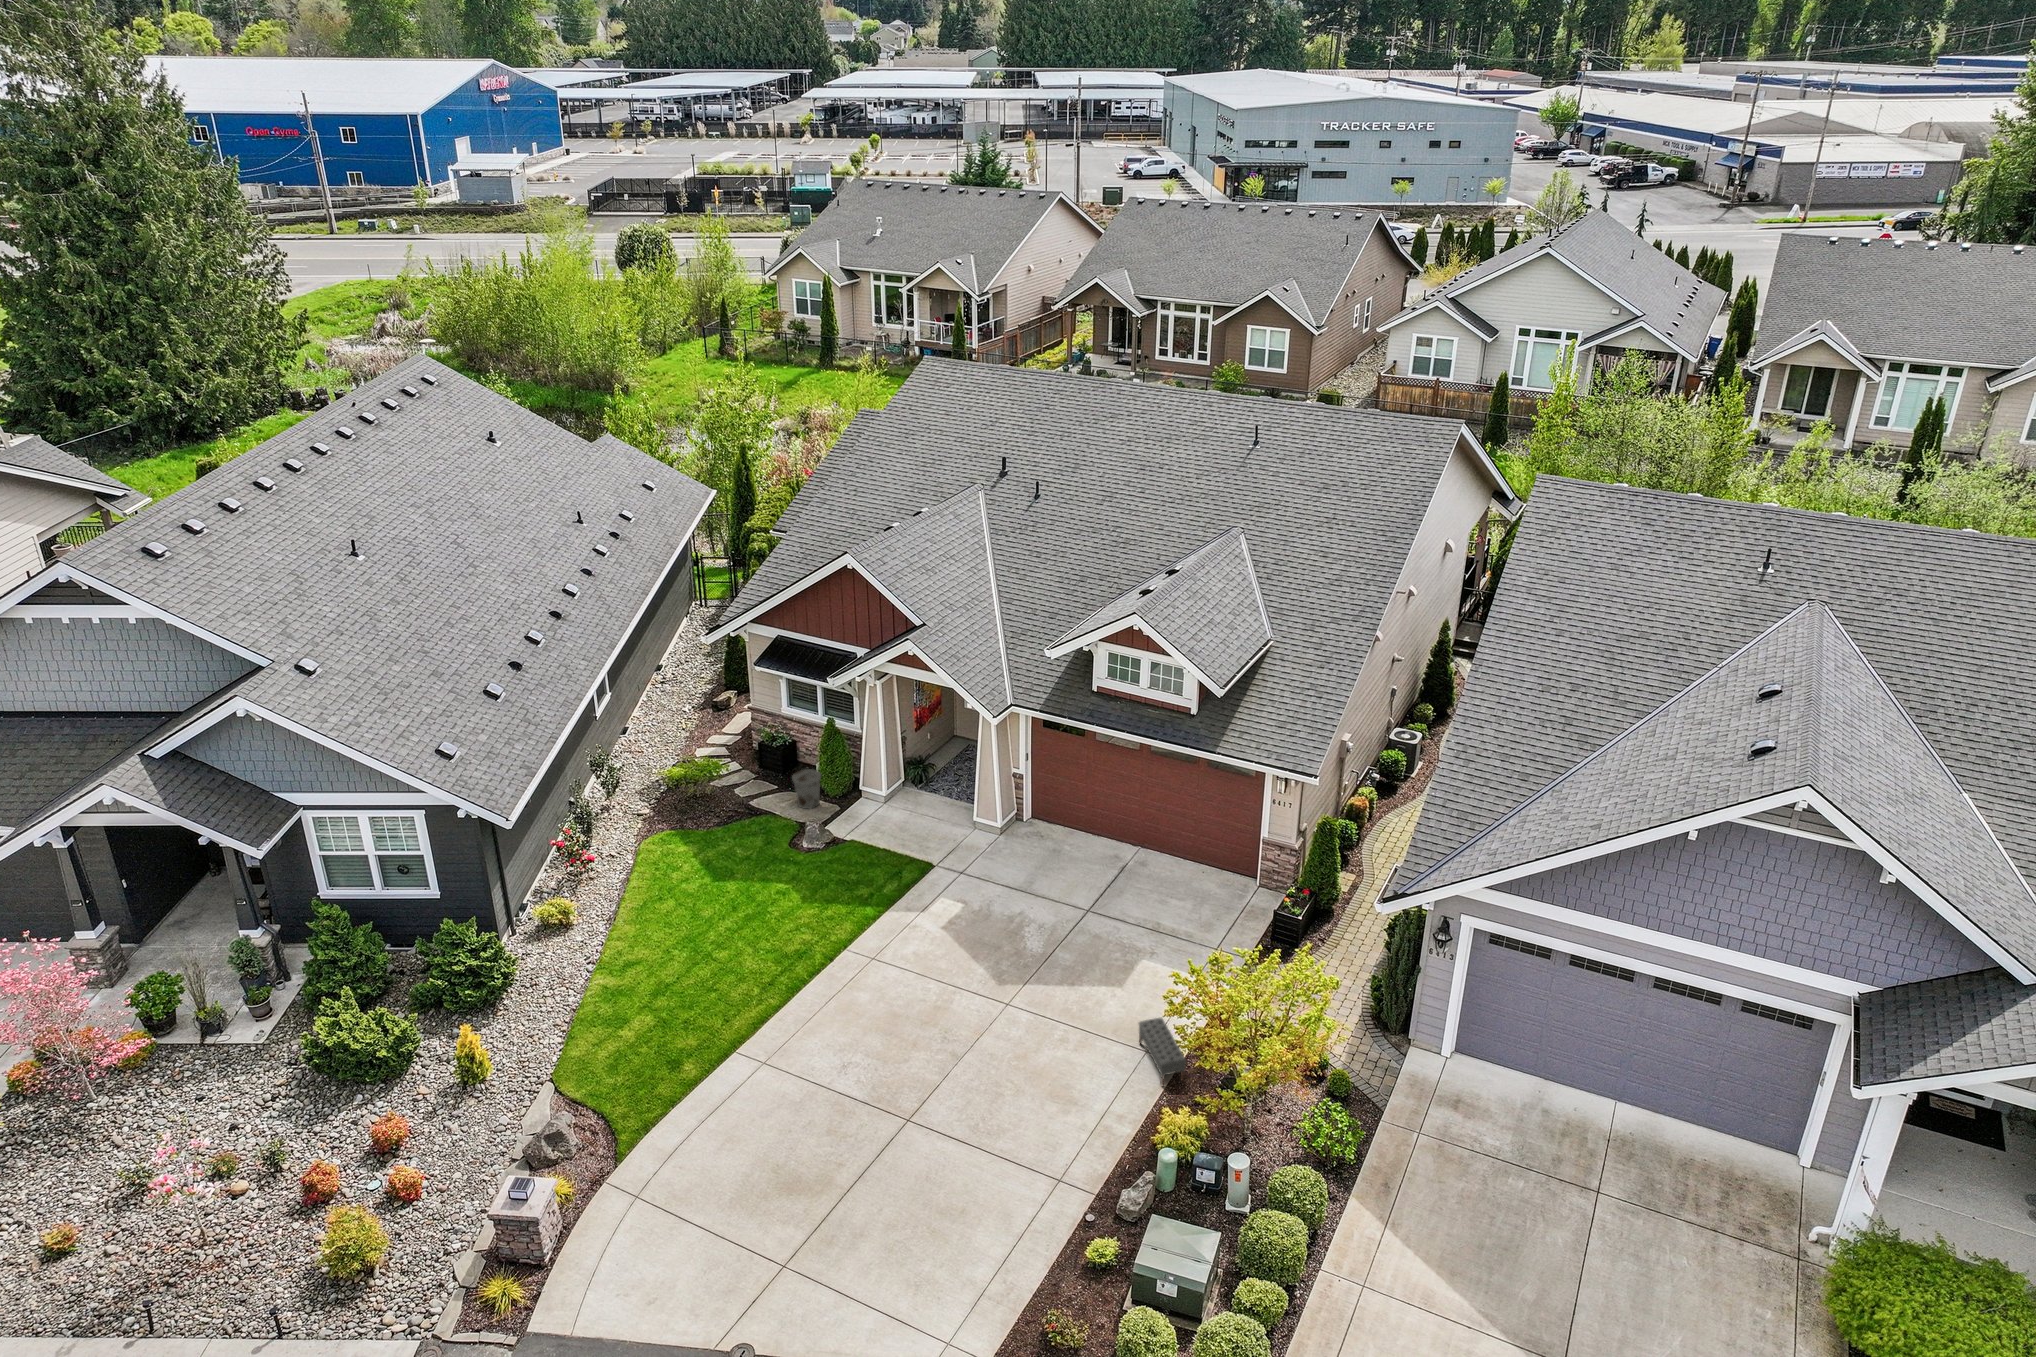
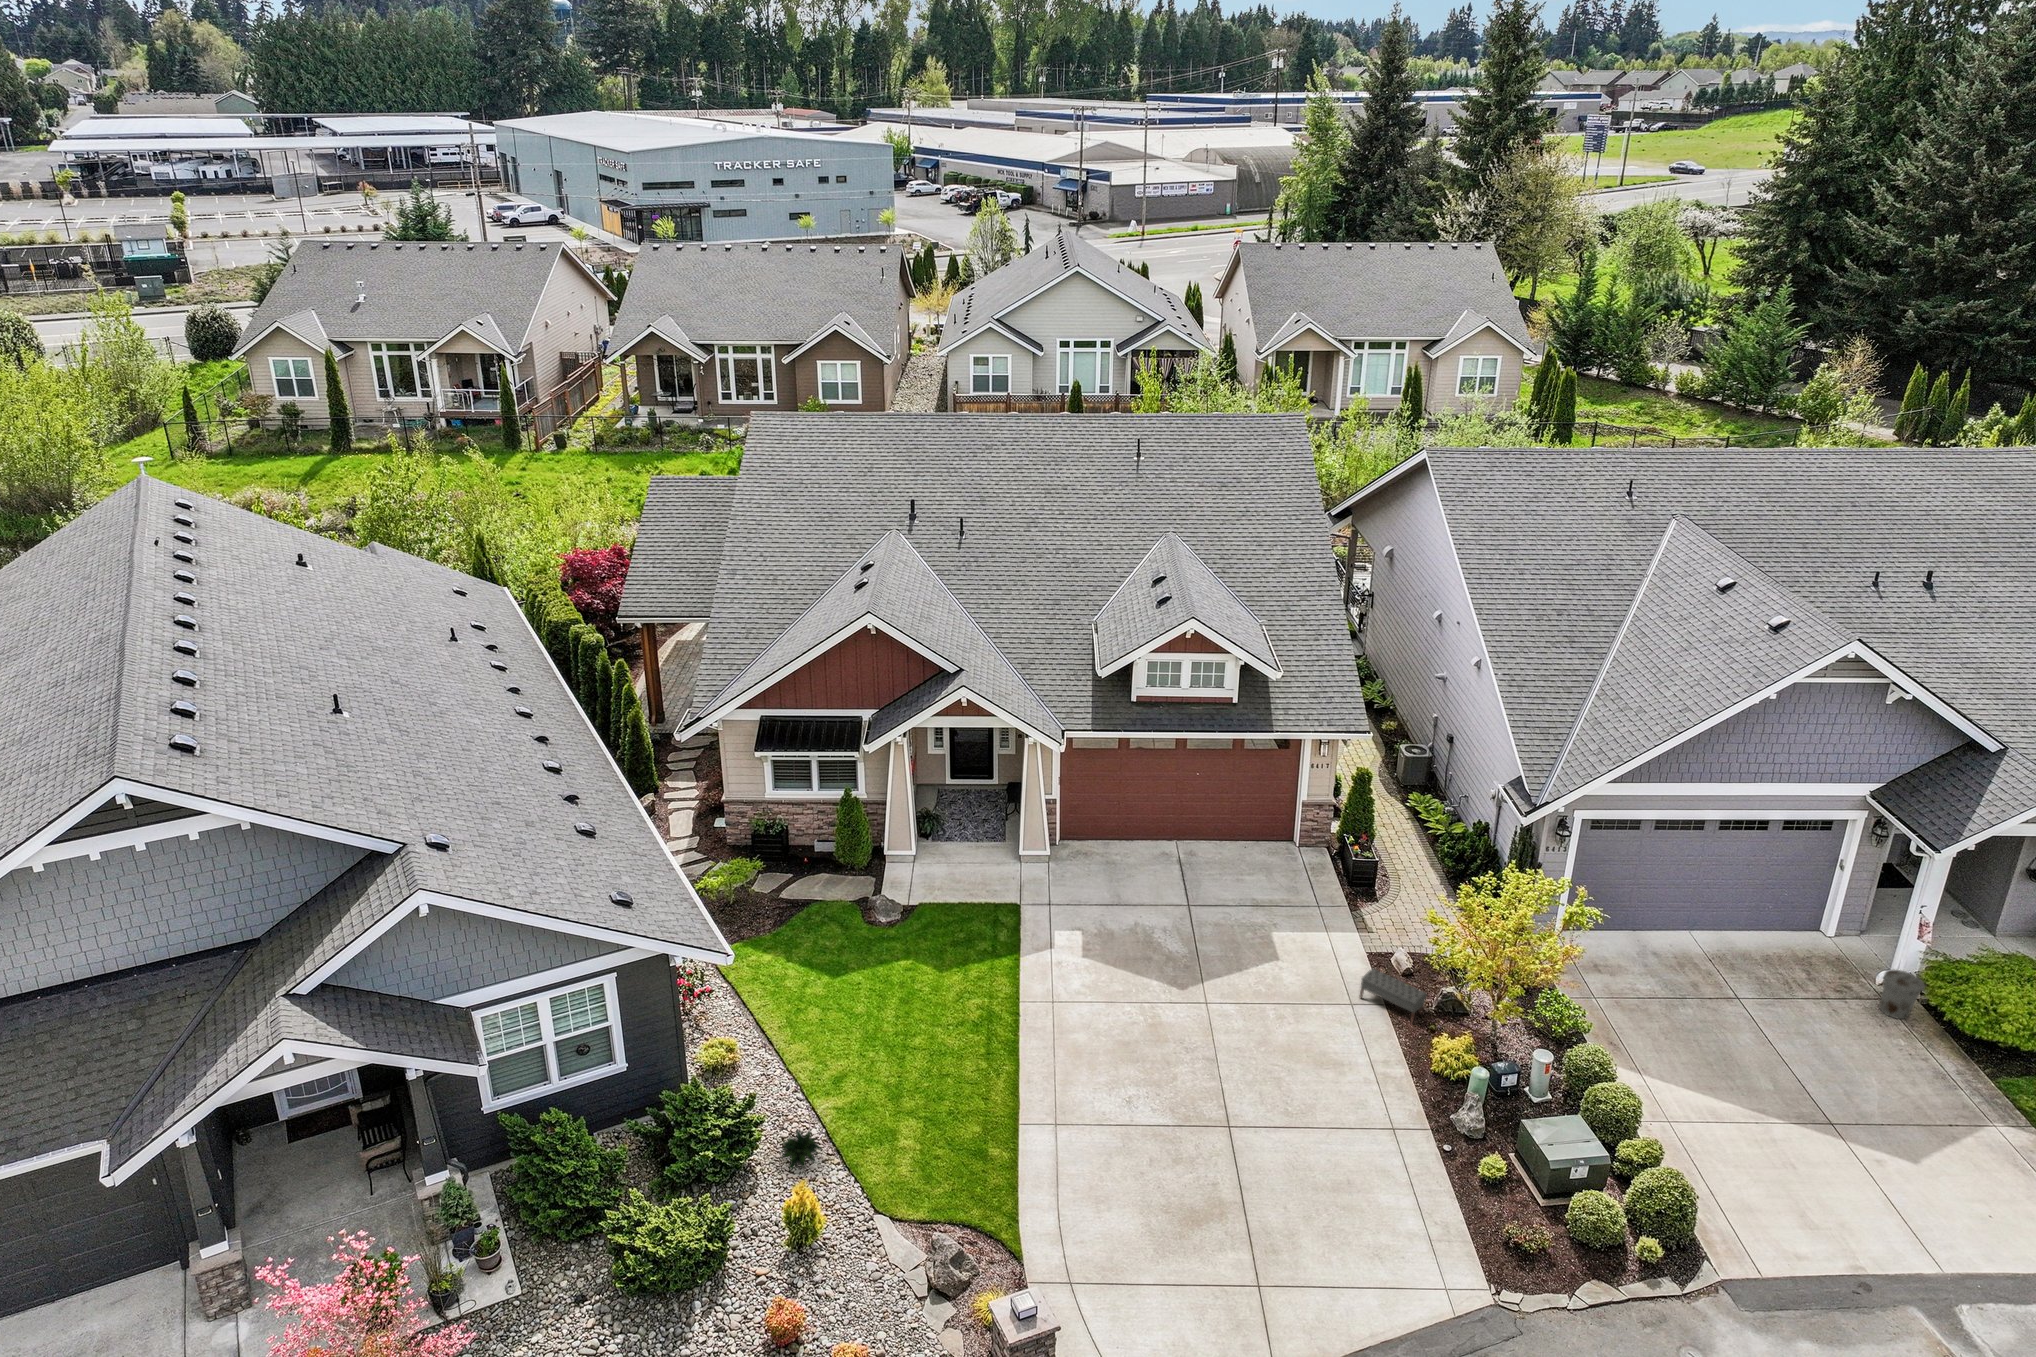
trash can: present [792,769,821,809] -> present [1879,970,1924,1019]
potted plant: none [511,965,551,1000] -> present [780,1130,821,1171]

